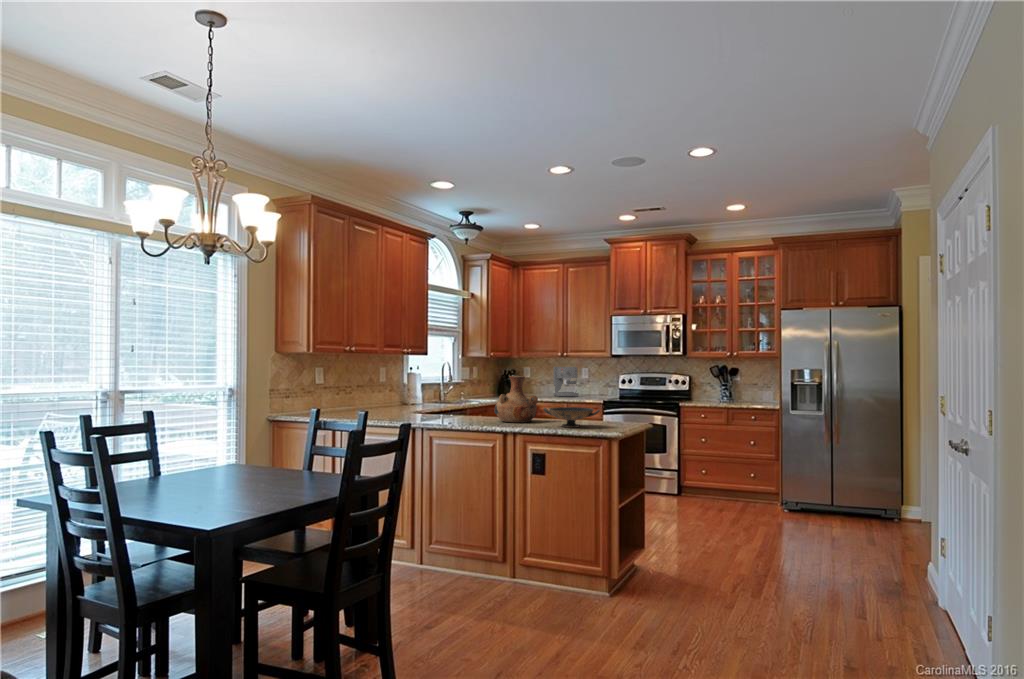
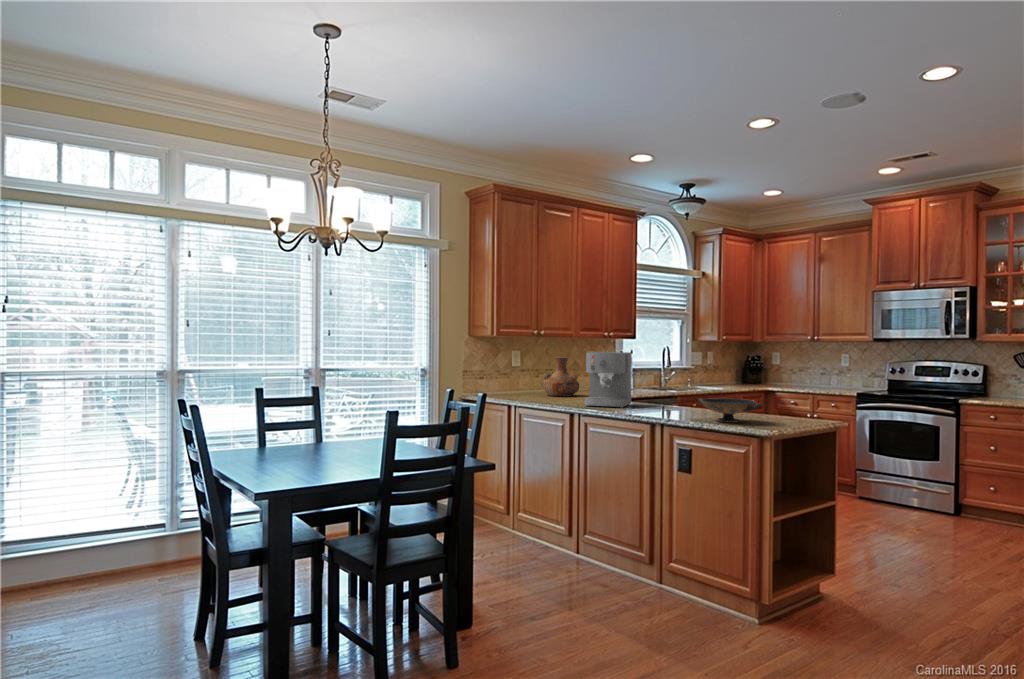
coffee maker: present [553,367,578,397] -> present [584,352,632,408]
vase: present [494,376,538,423] -> present [542,357,579,397]

